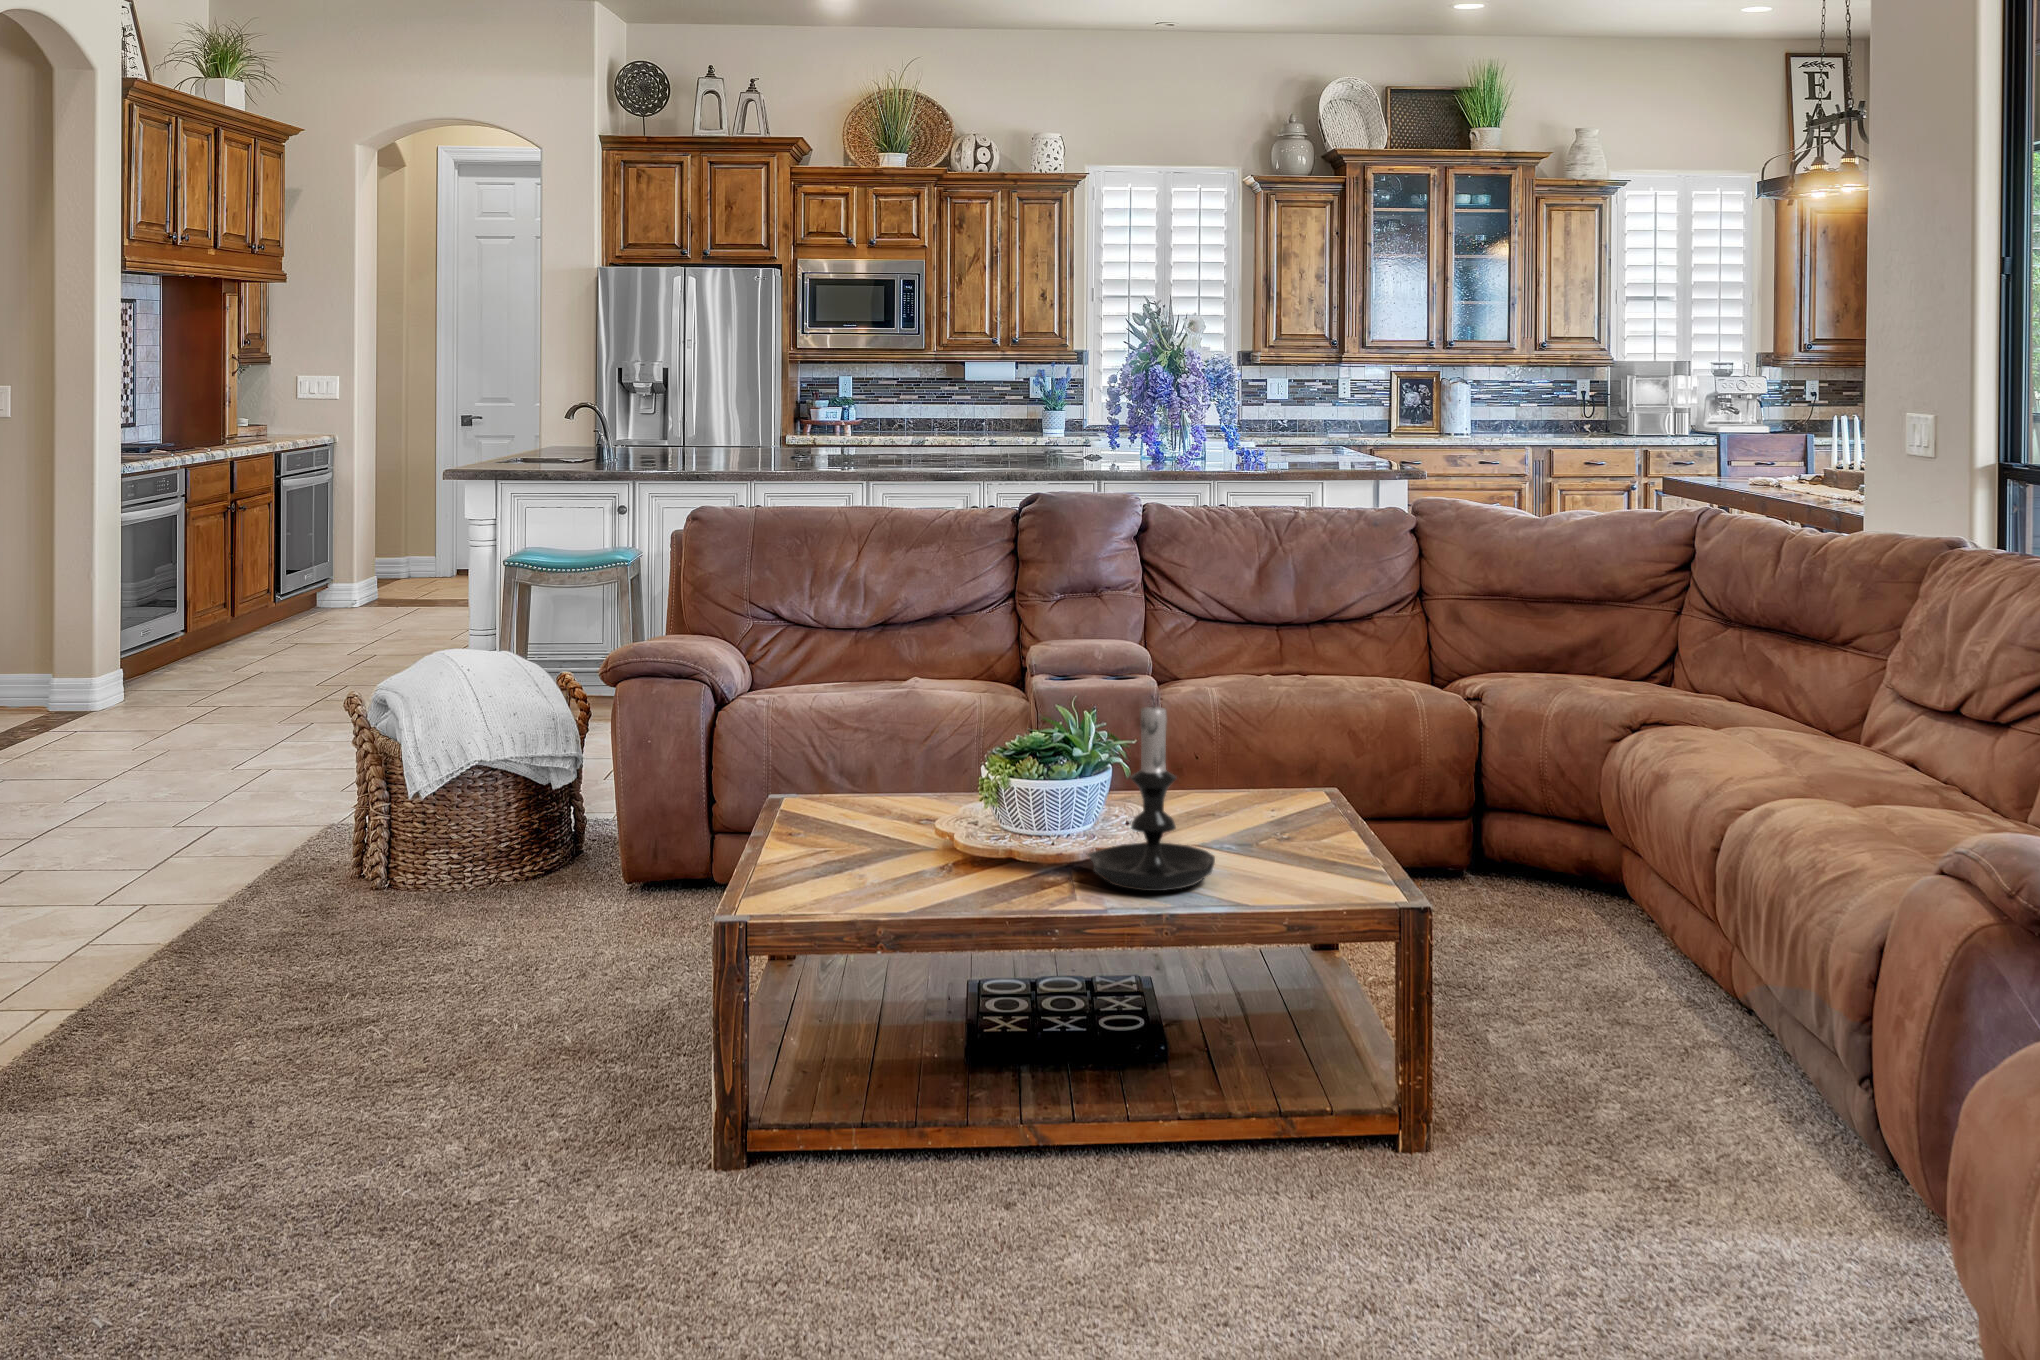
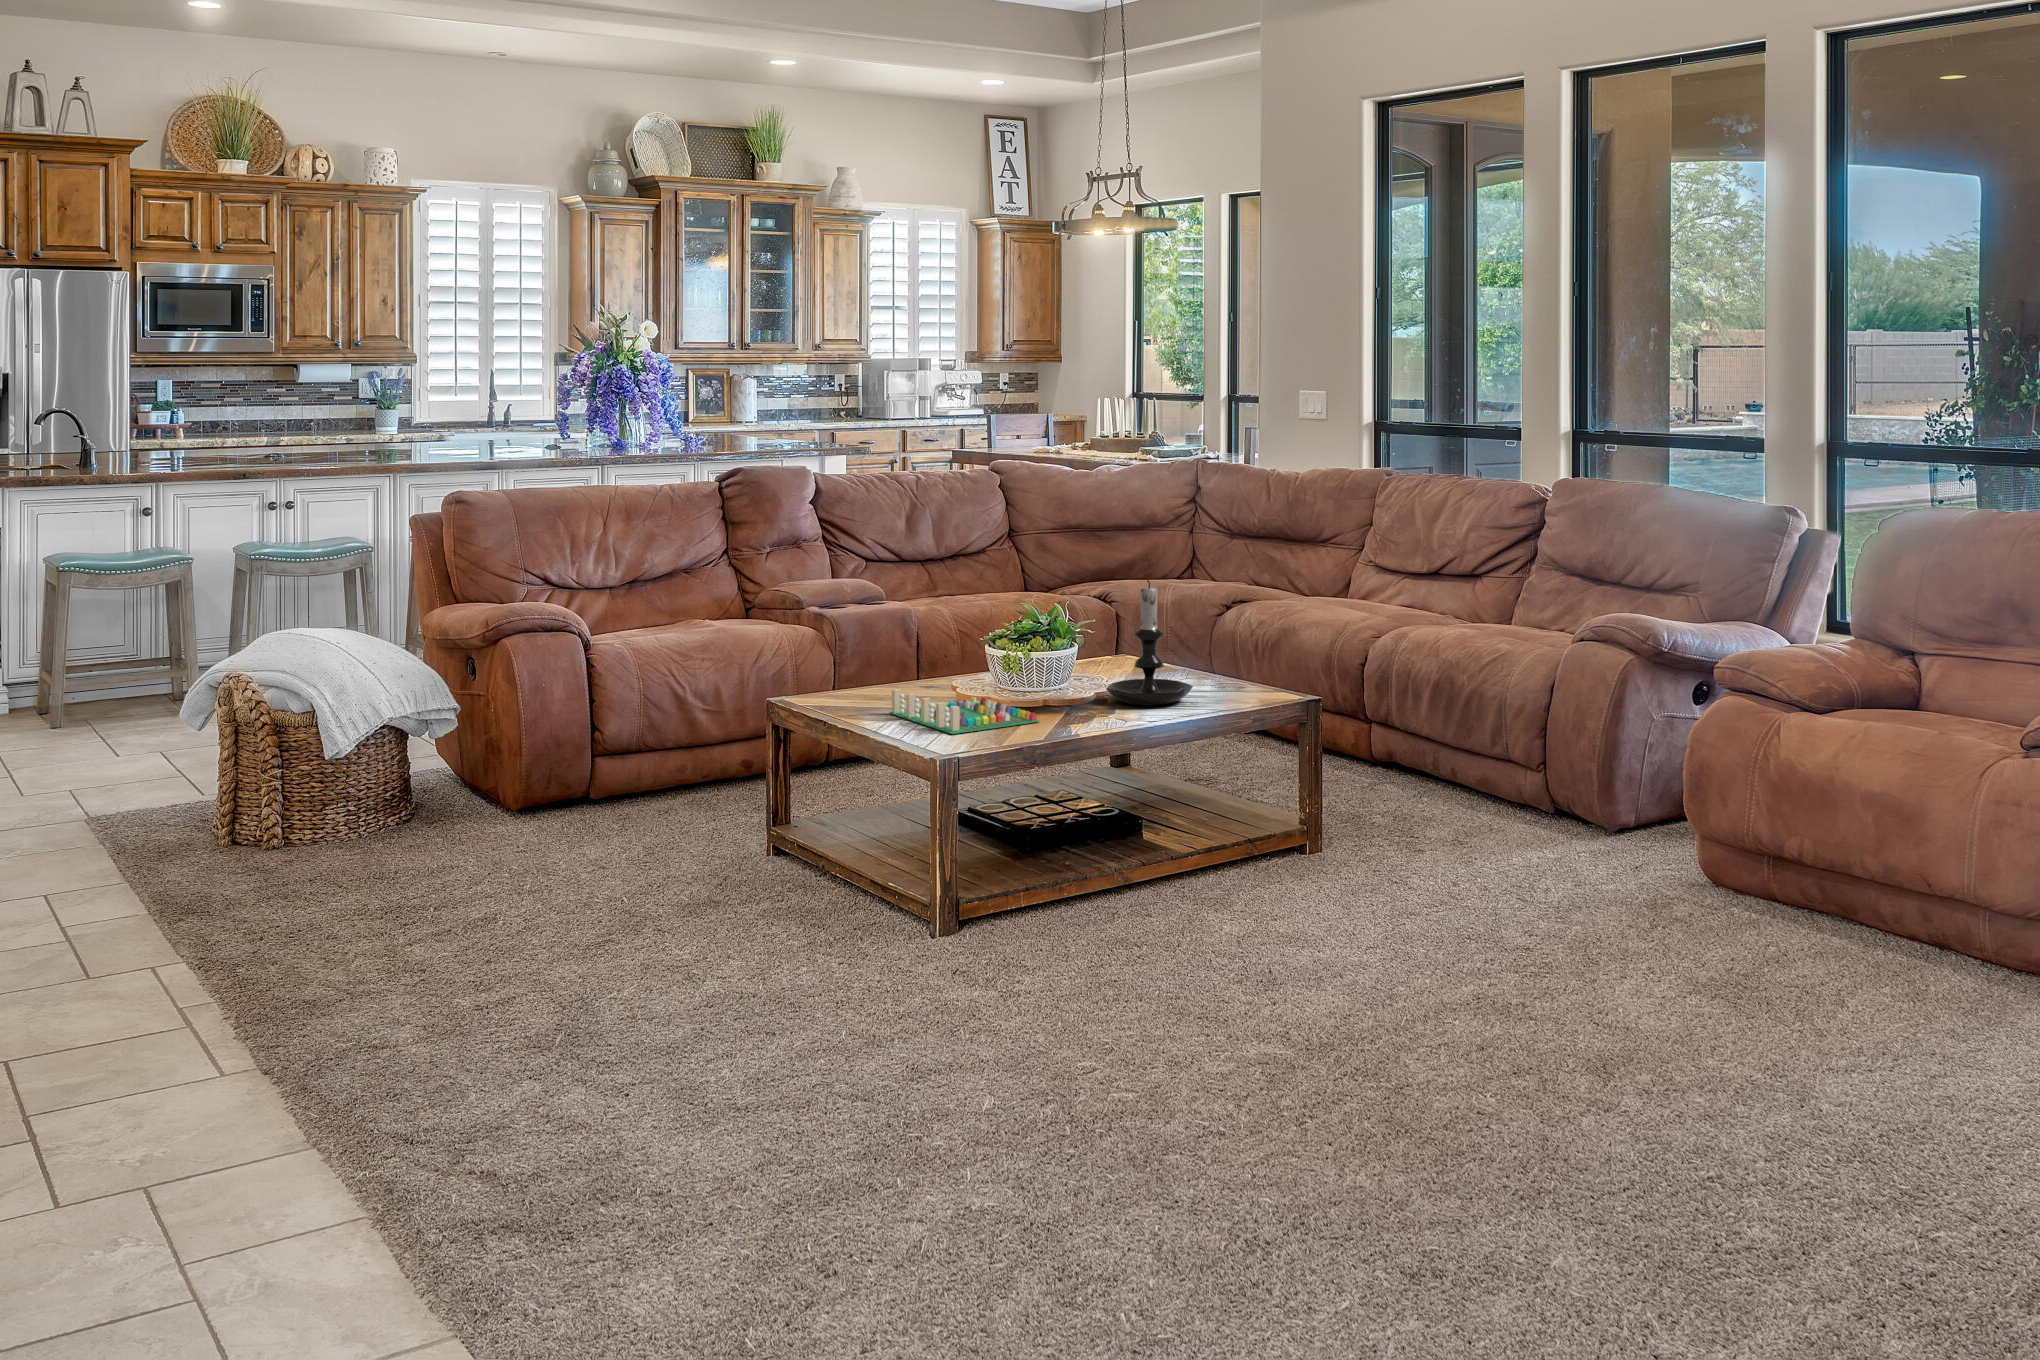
board game: none [781,813,942,893] -> present [889,689,1040,734]

